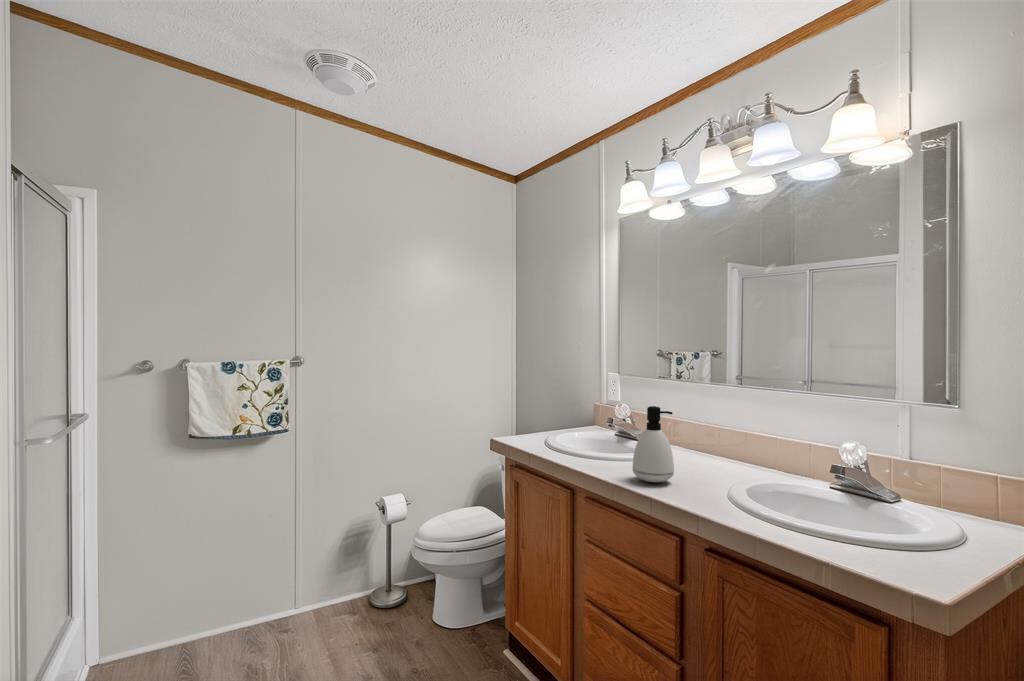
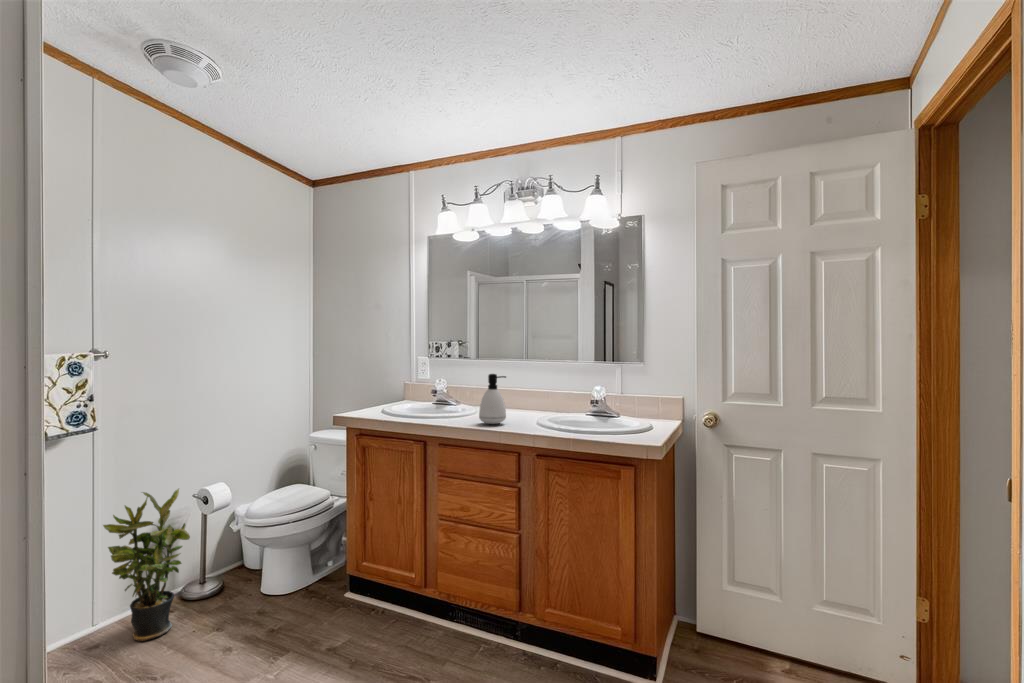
potted plant: none [285,493,362,639] -> present [103,489,190,642]

